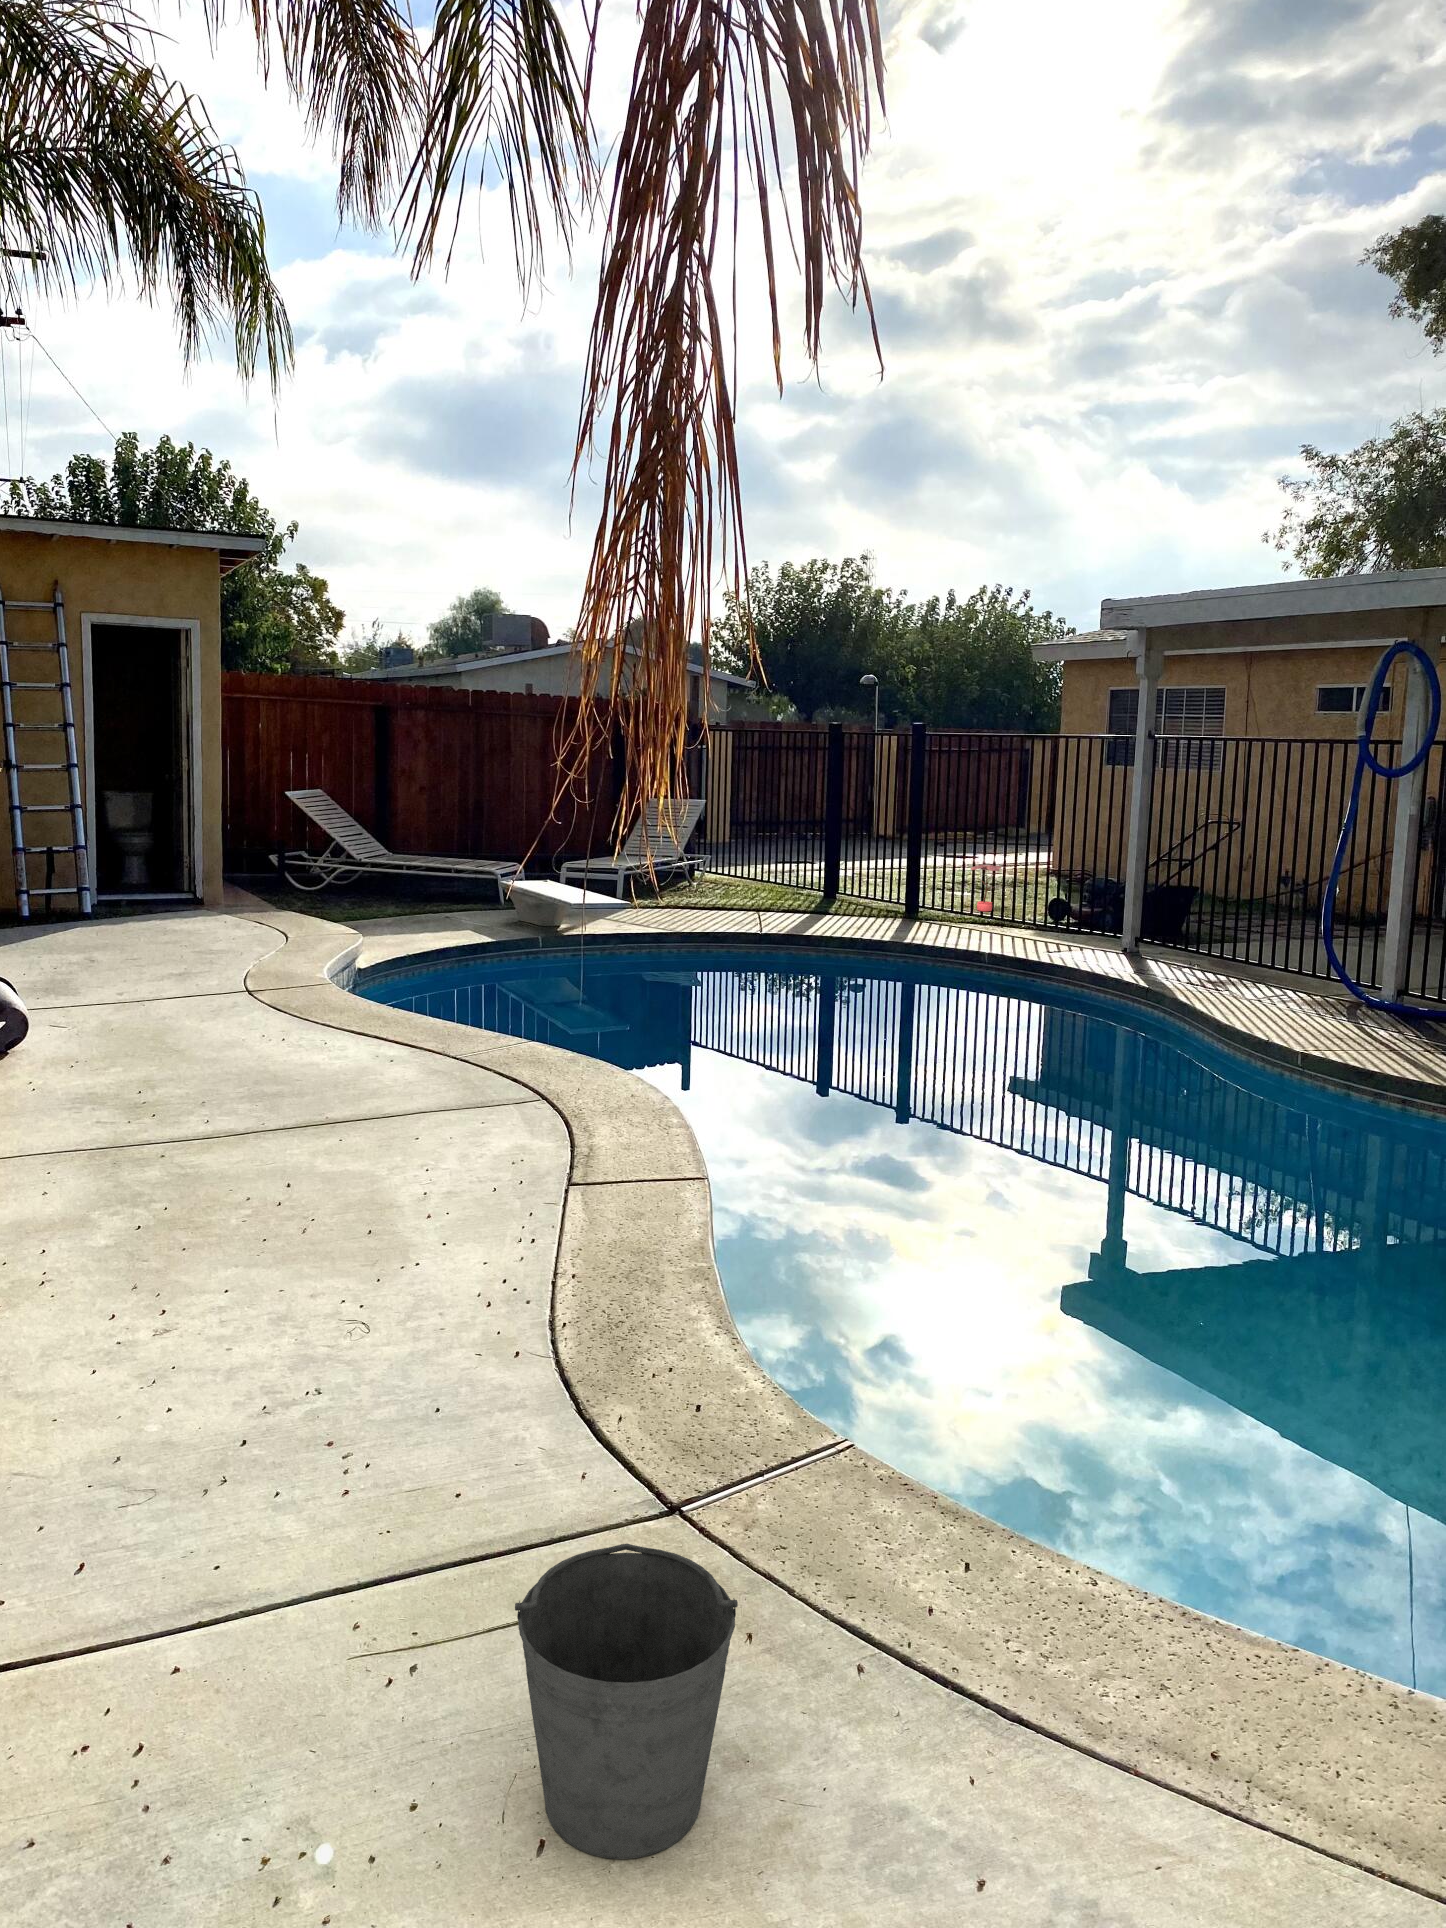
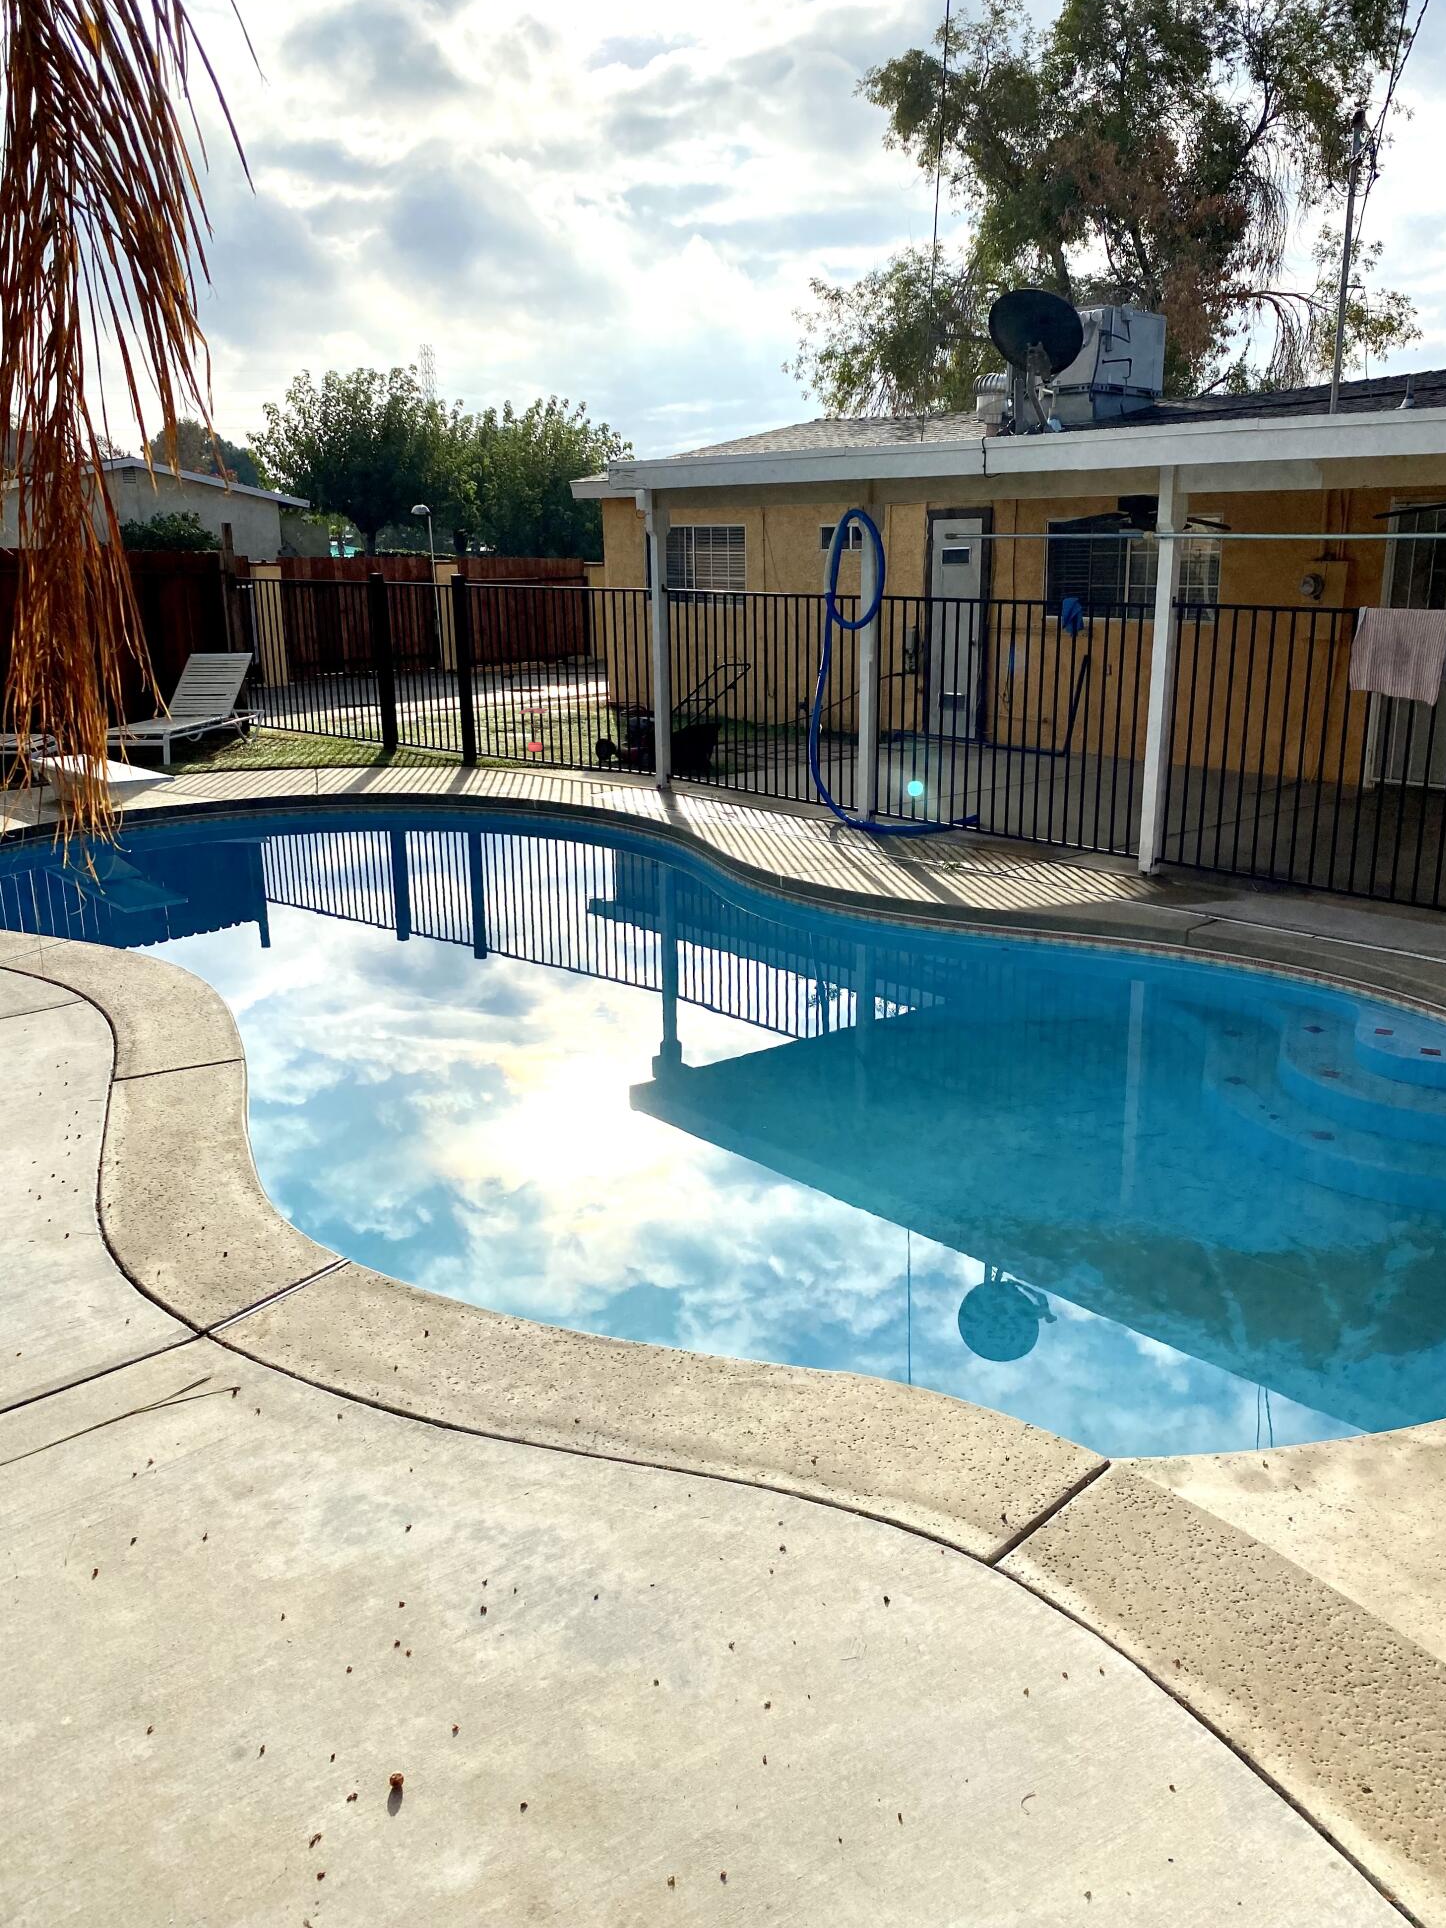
bucket: present [515,1544,738,1859] -> none [54,1366,220,1567]

